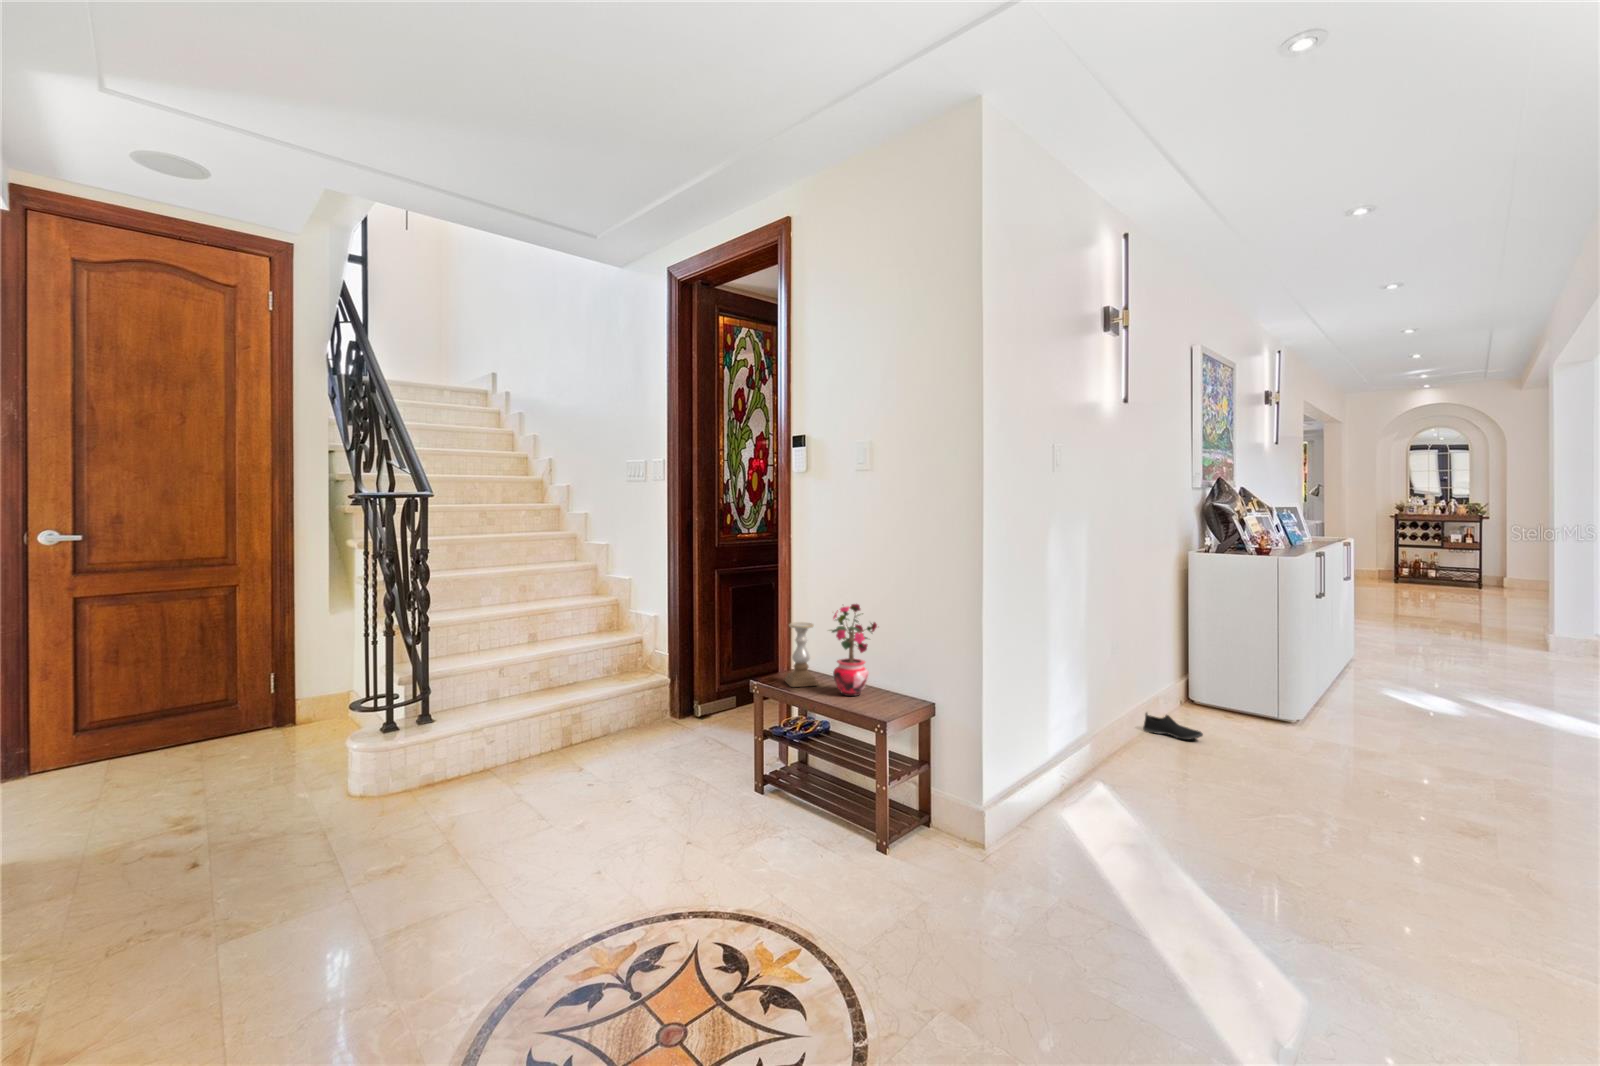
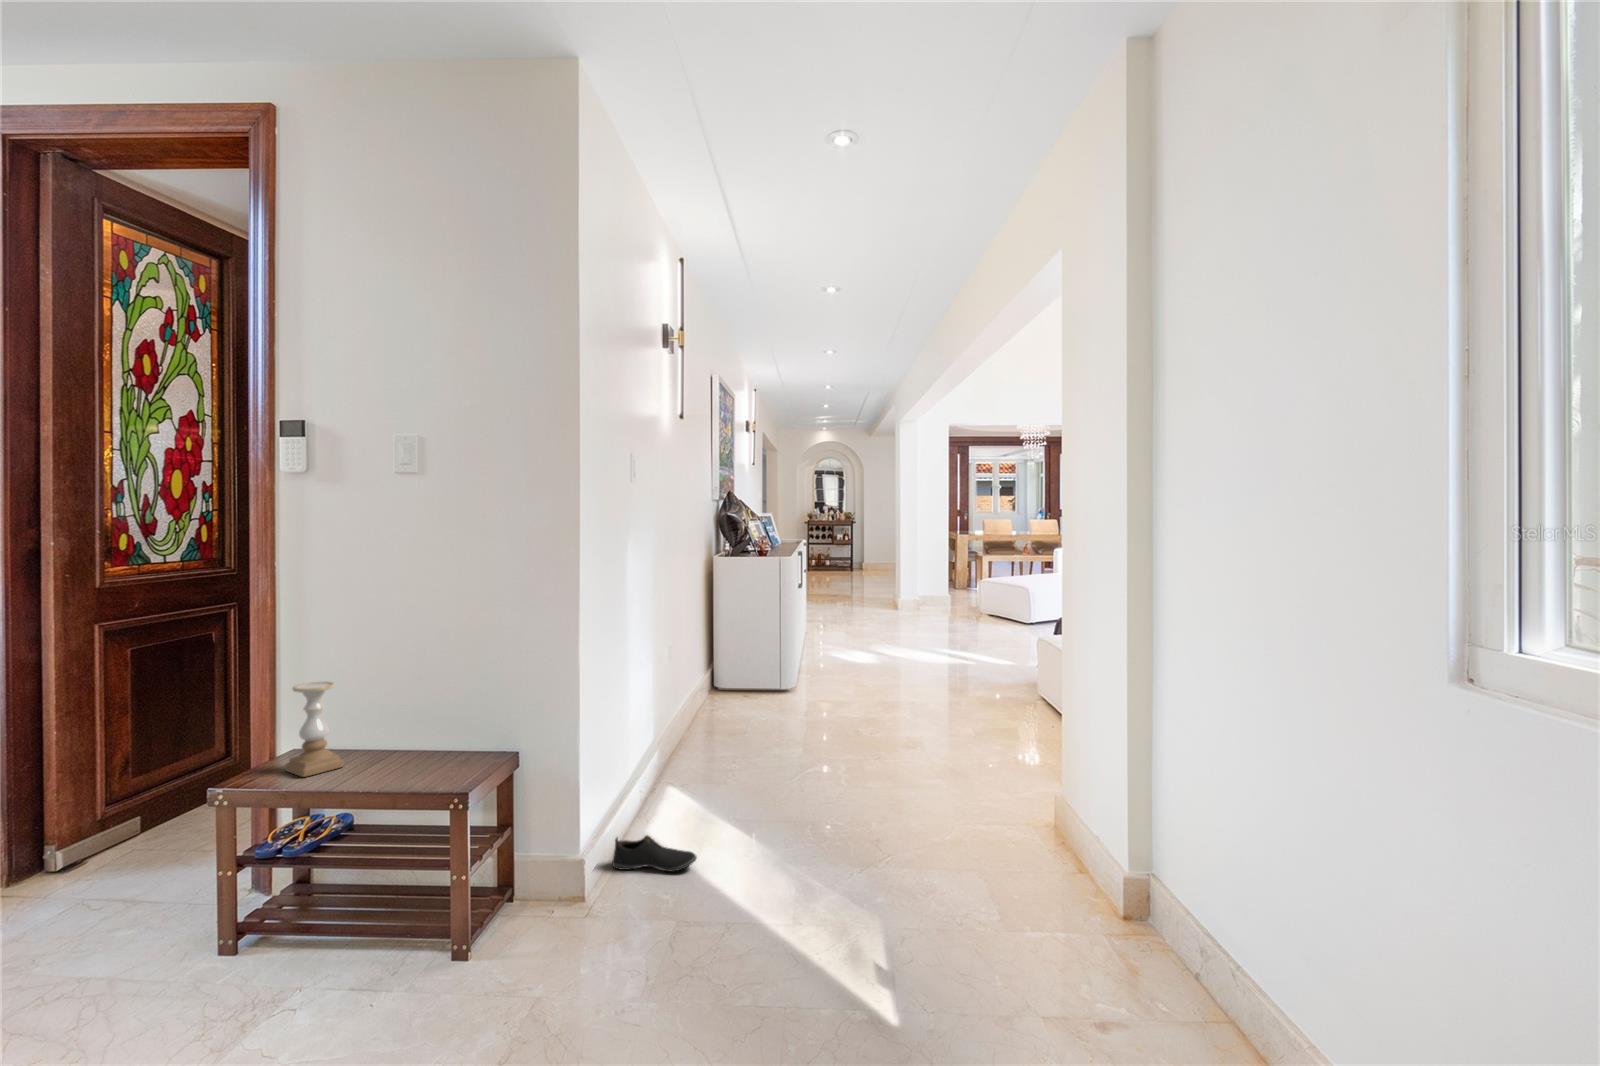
potted plant: present [831,604,877,696] -> none [361,646,440,772]
shoe: present [1143,713,1203,740] -> present [612,836,697,871]

